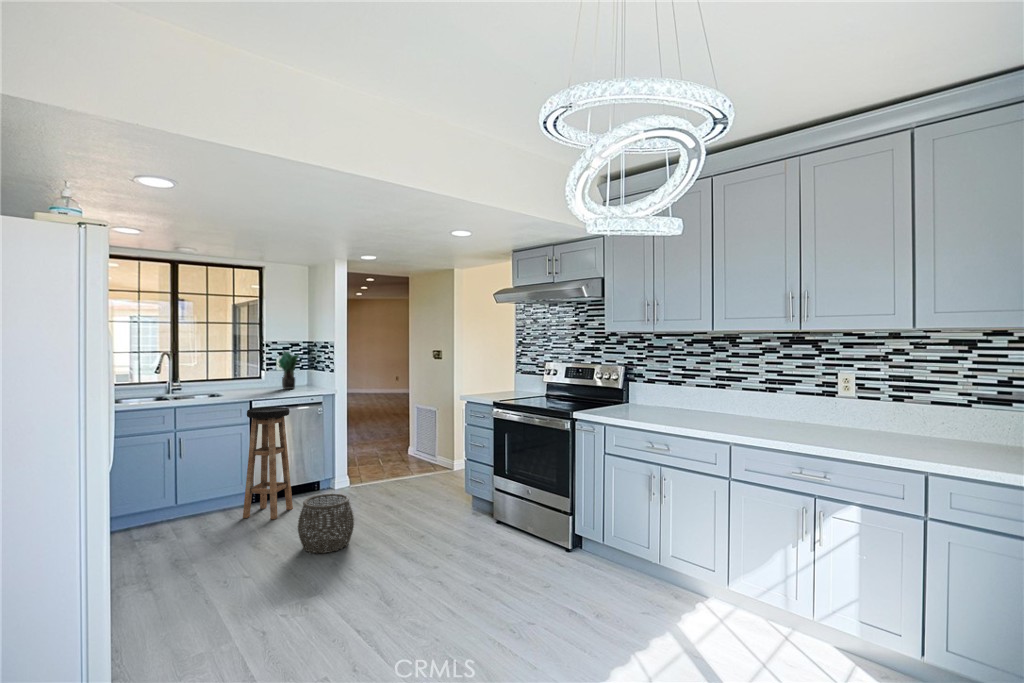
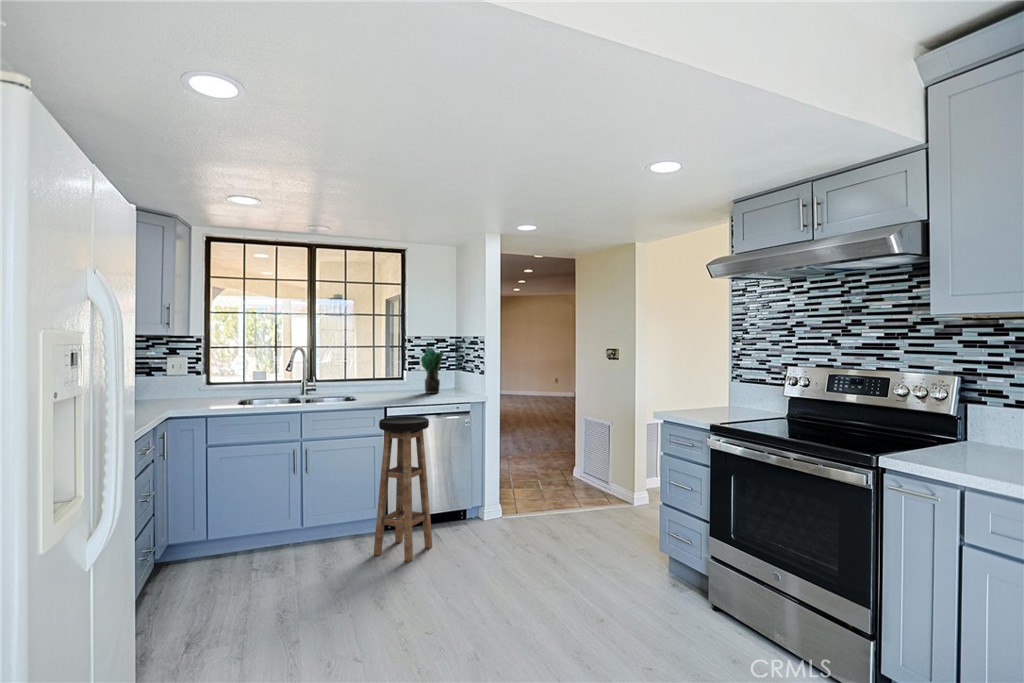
woven basket: present [298,494,354,553] -> none [431,544,507,635]

